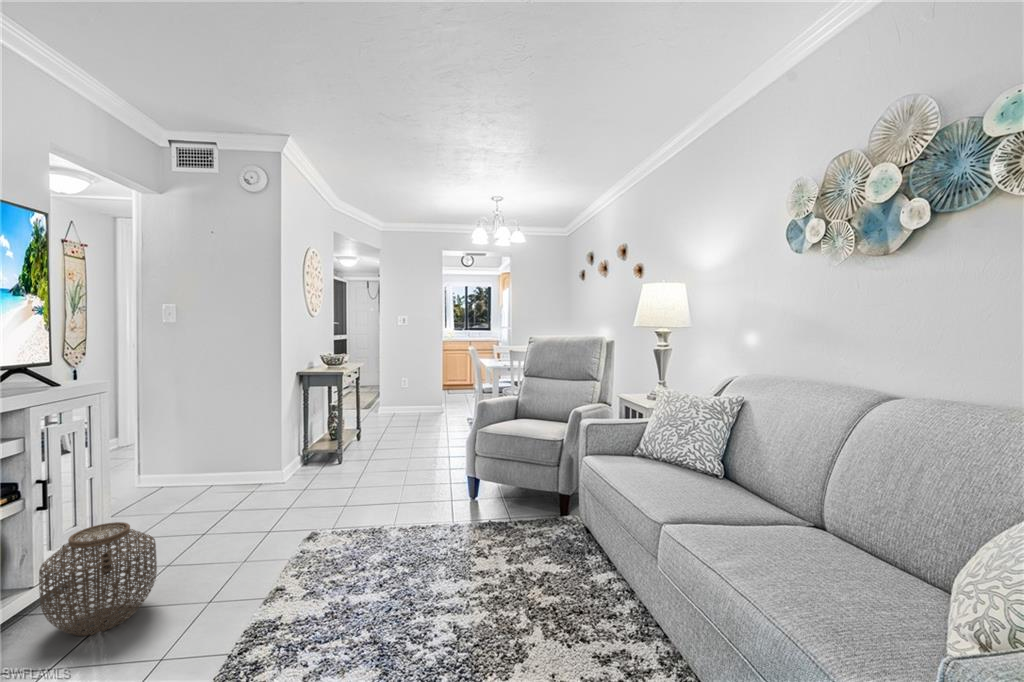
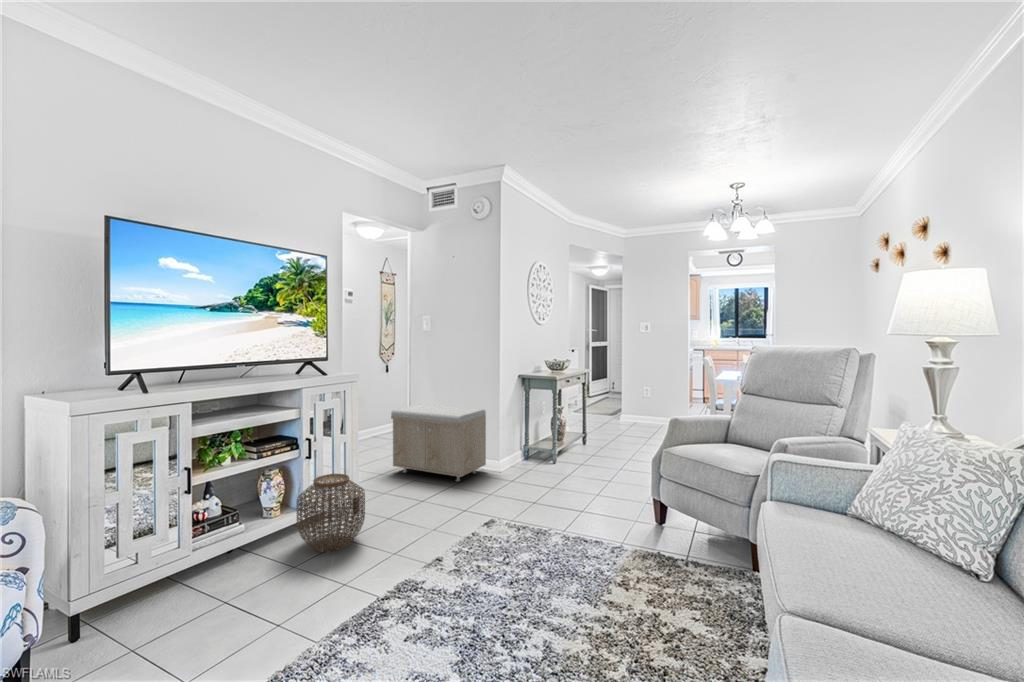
storage bench: none [126,416,265,509] -> present [391,404,486,481]

